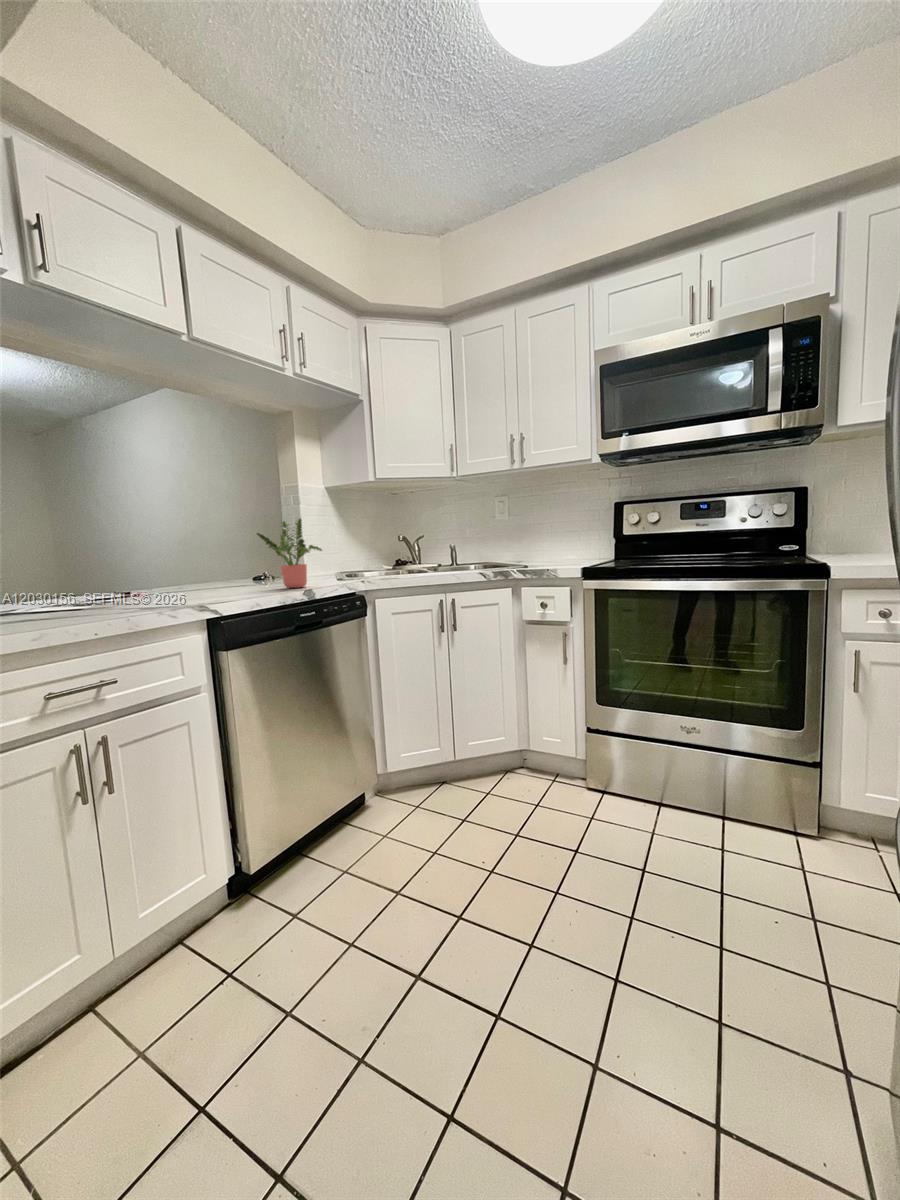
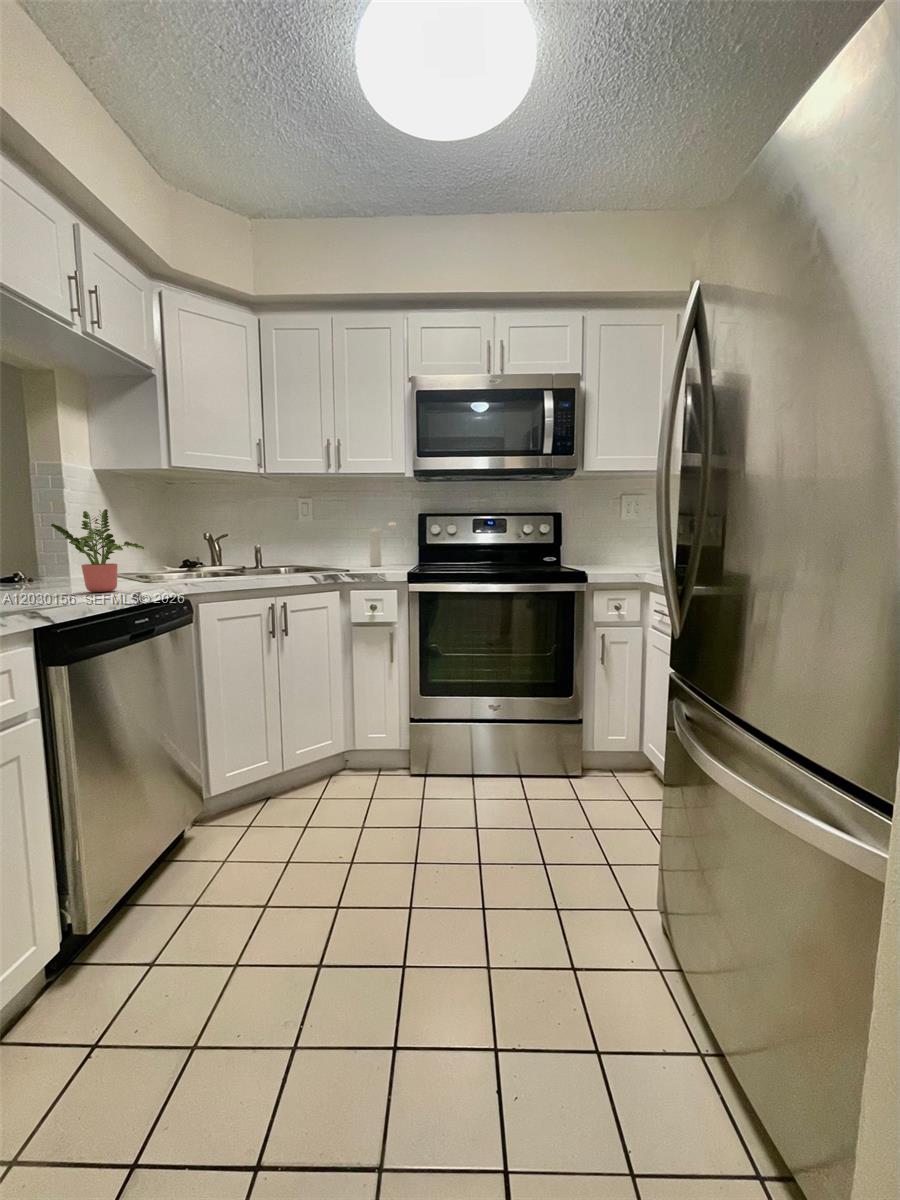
pepper mill: none [556,515,588,561] -> present [369,522,396,566]

